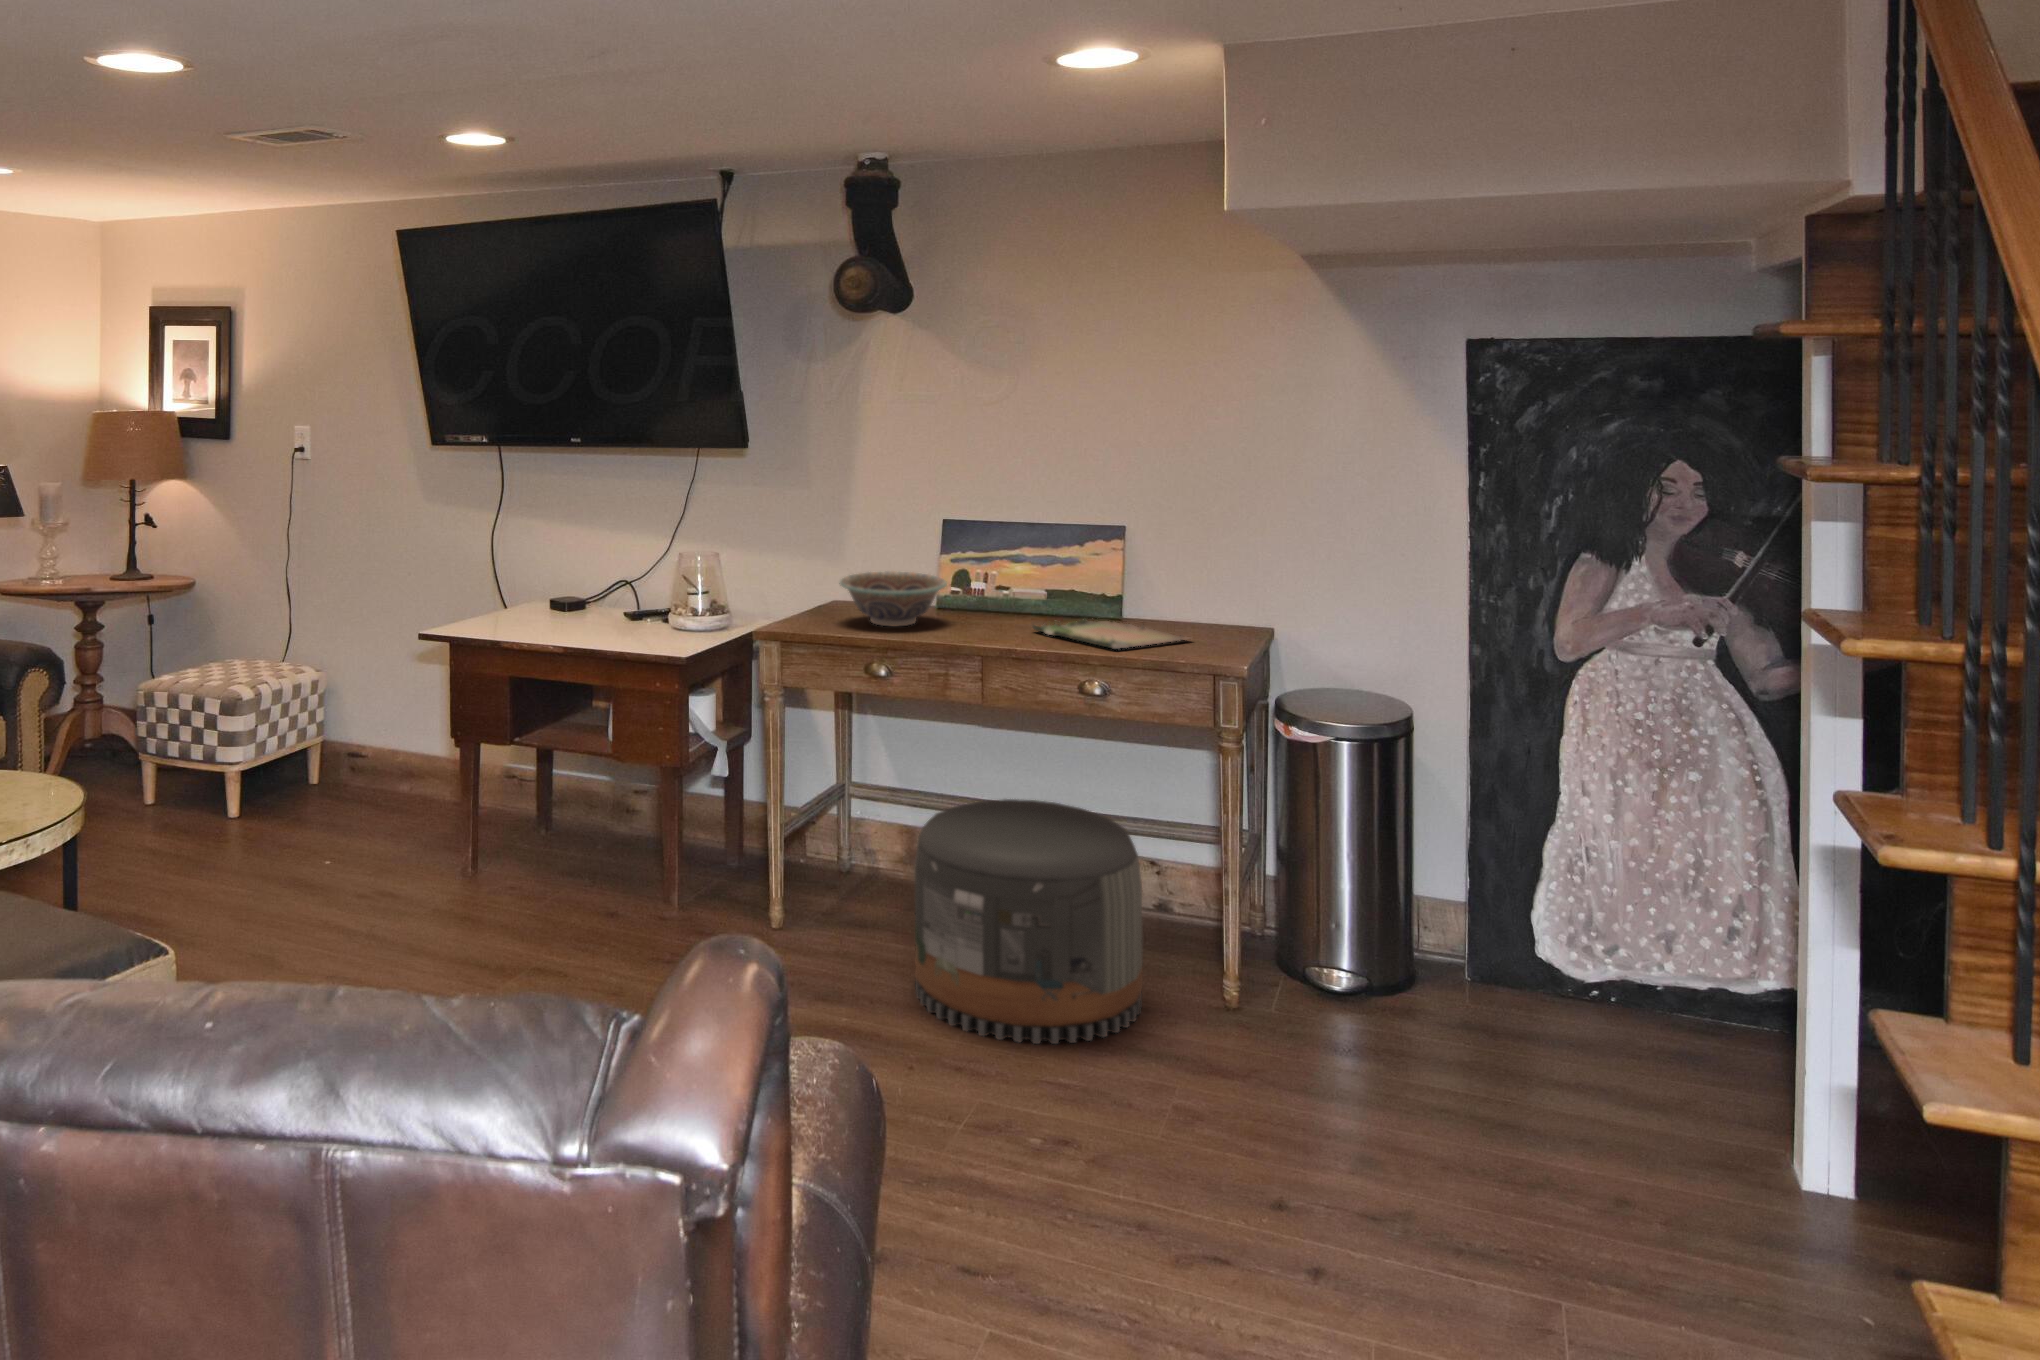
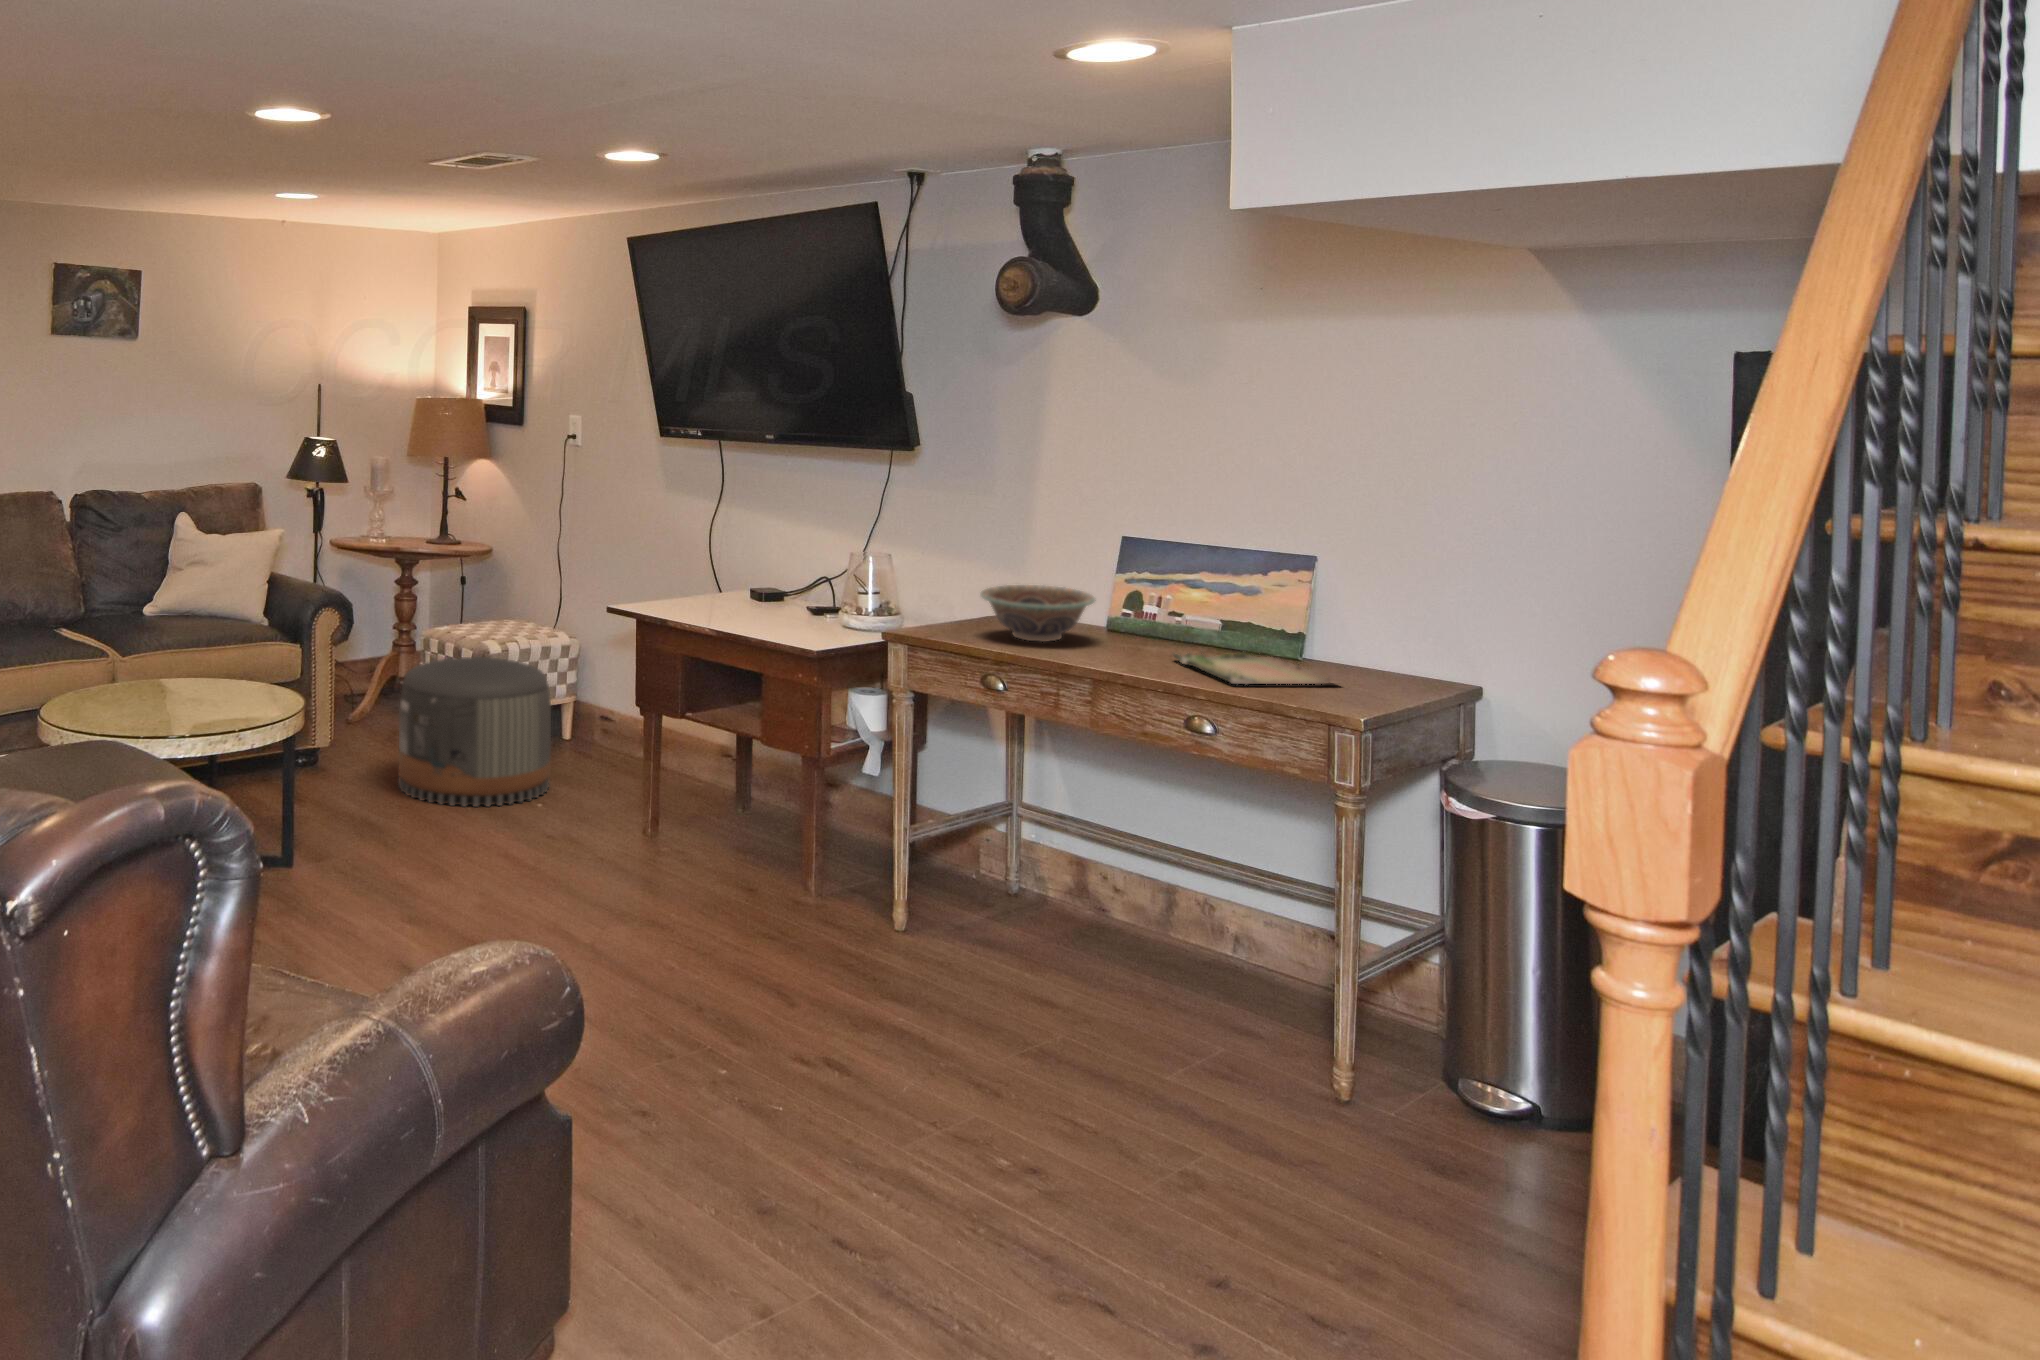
pouf: present [915,799,1143,1044] -> present [398,657,551,807]

